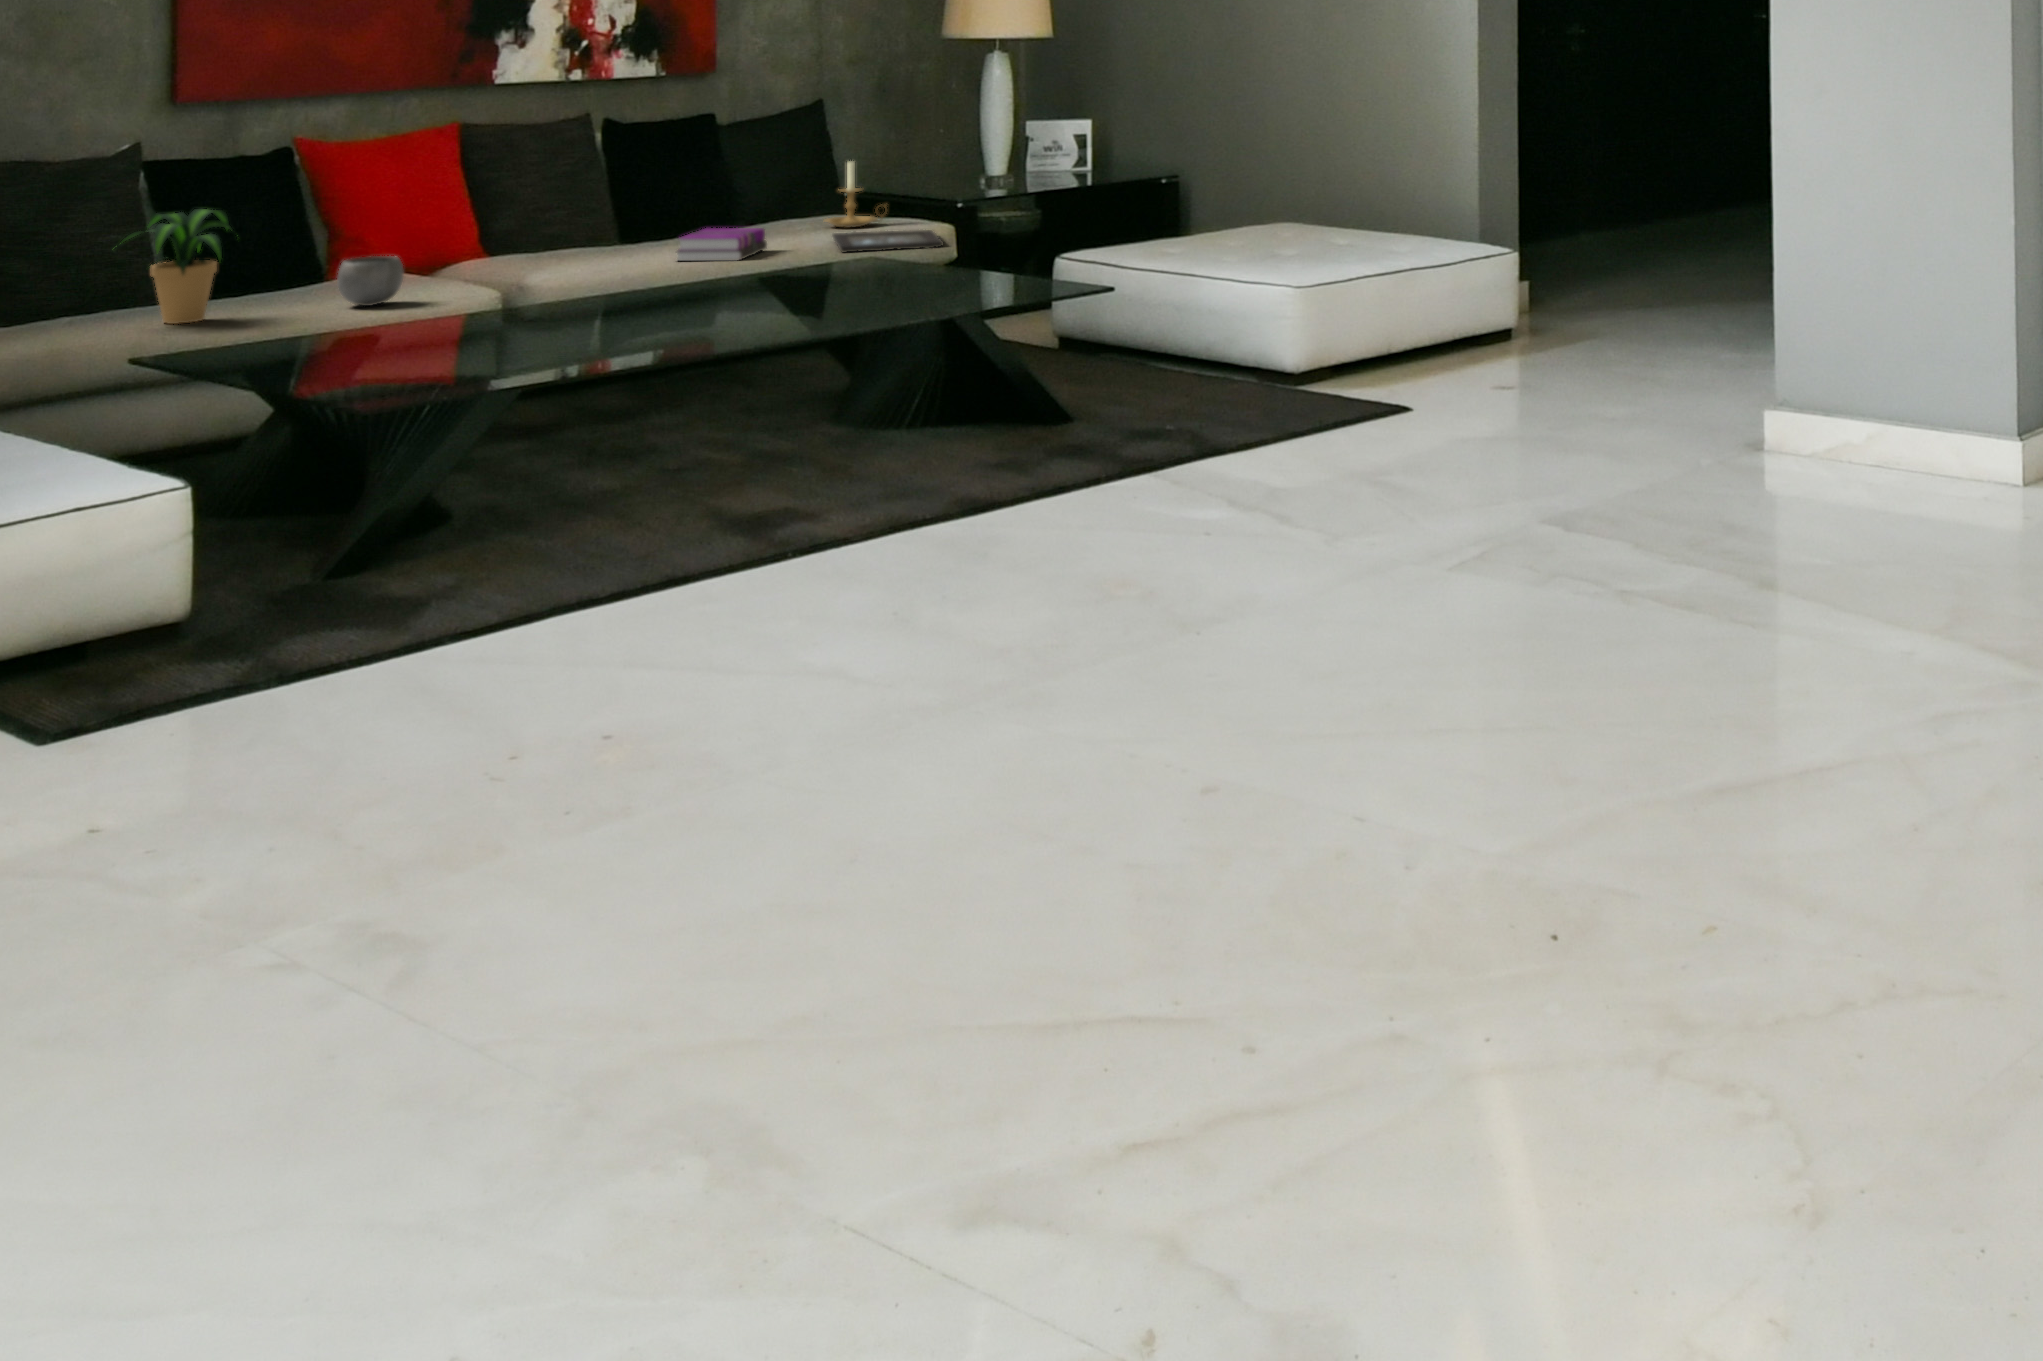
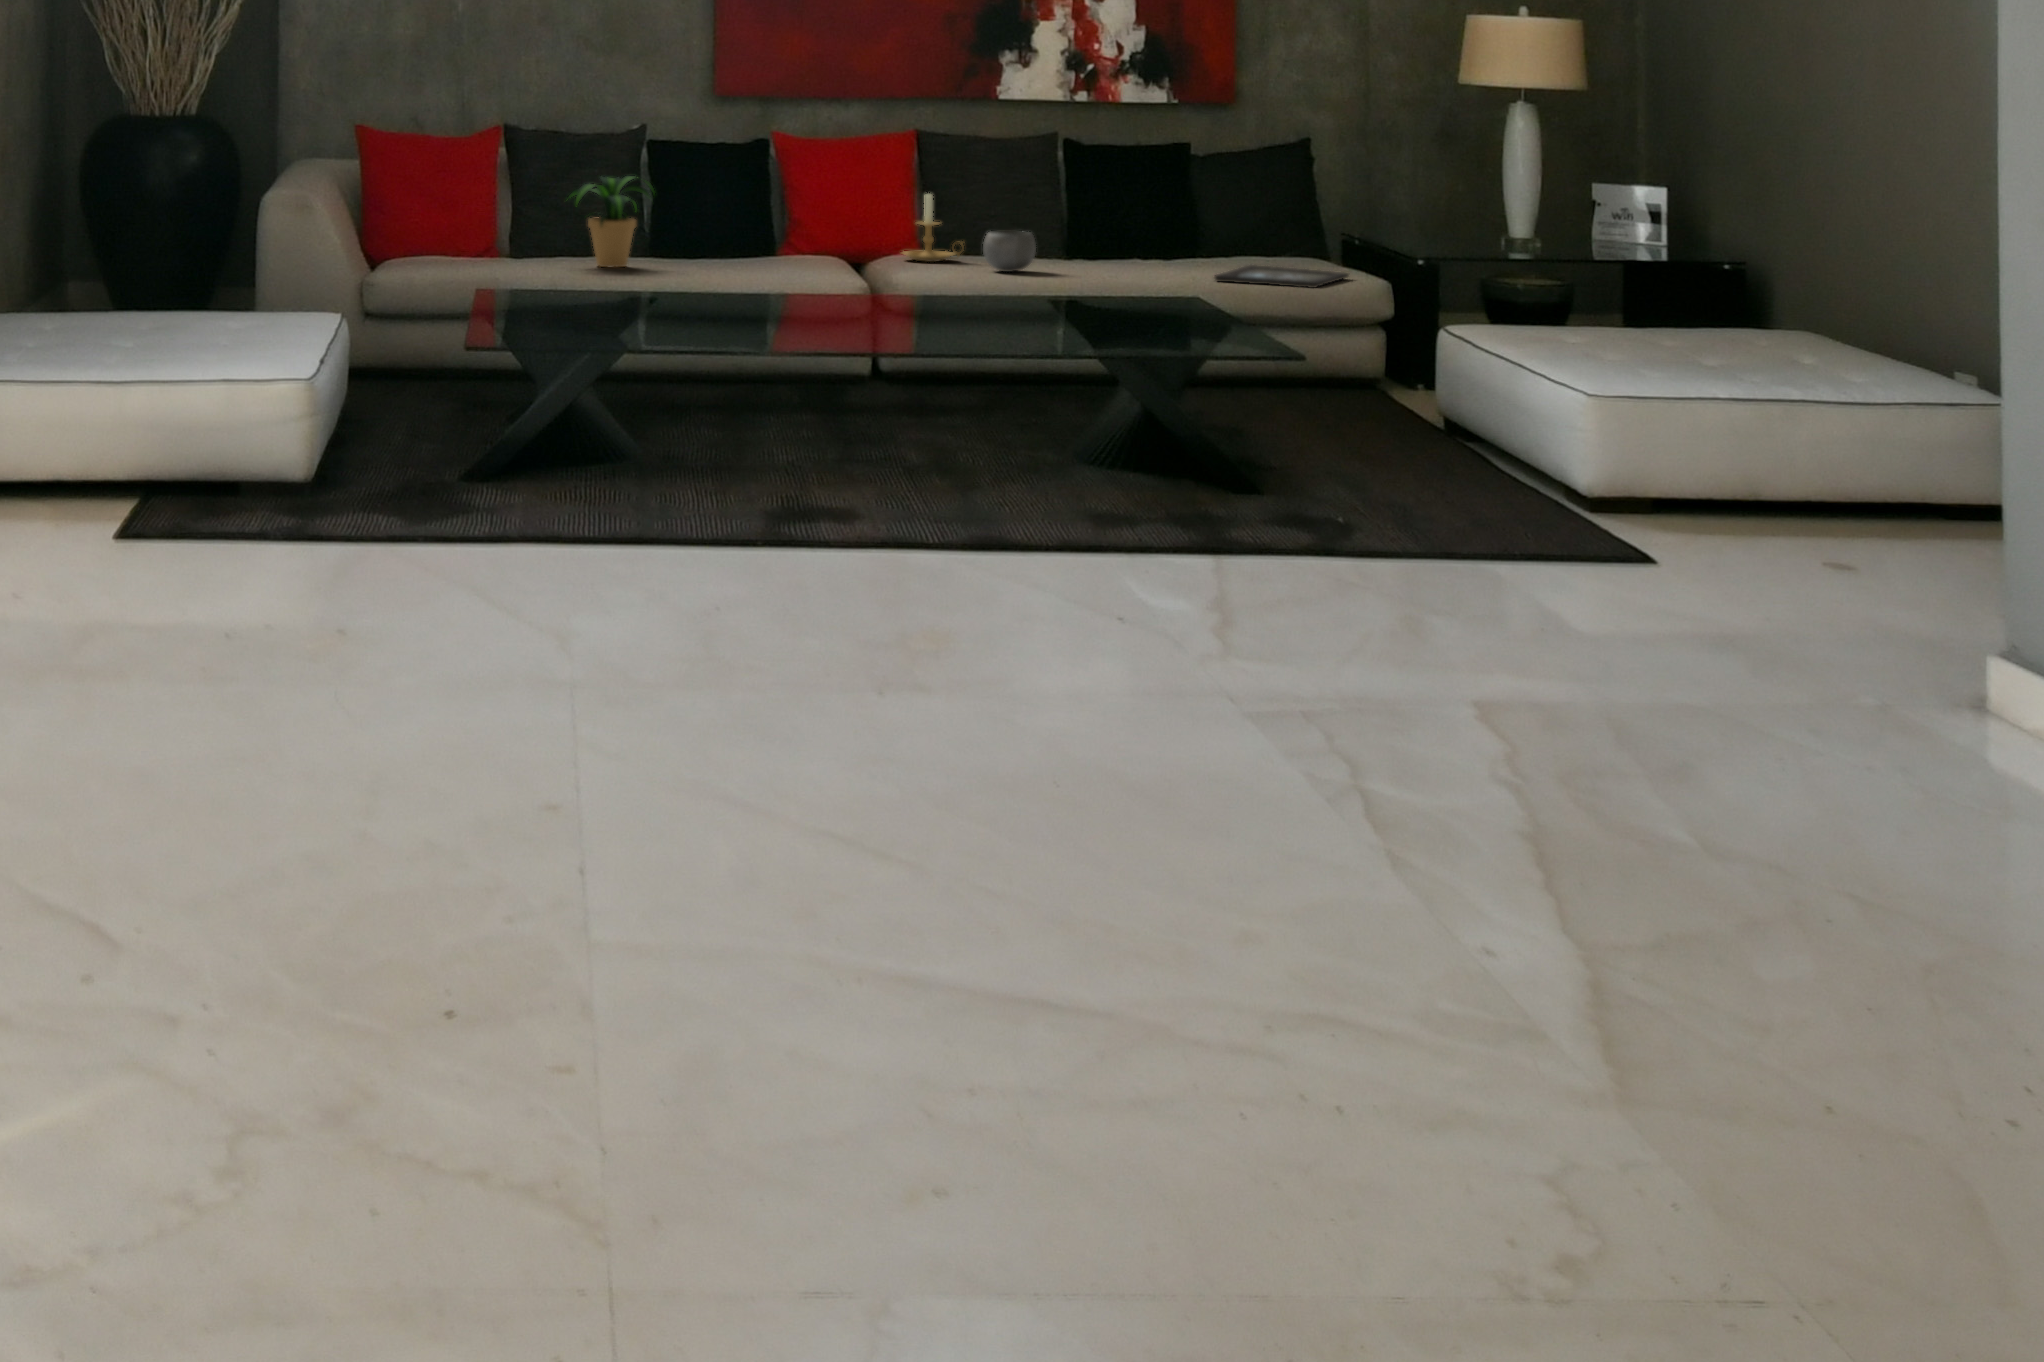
candle holder: present [825,161,886,228] -> present [903,194,963,262]
hardback book: present [677,228,767,261] -> none [1066,246,1169,277]
ceramic bowl: present [337,256,404,306] -> present [983,231,1036,272]

